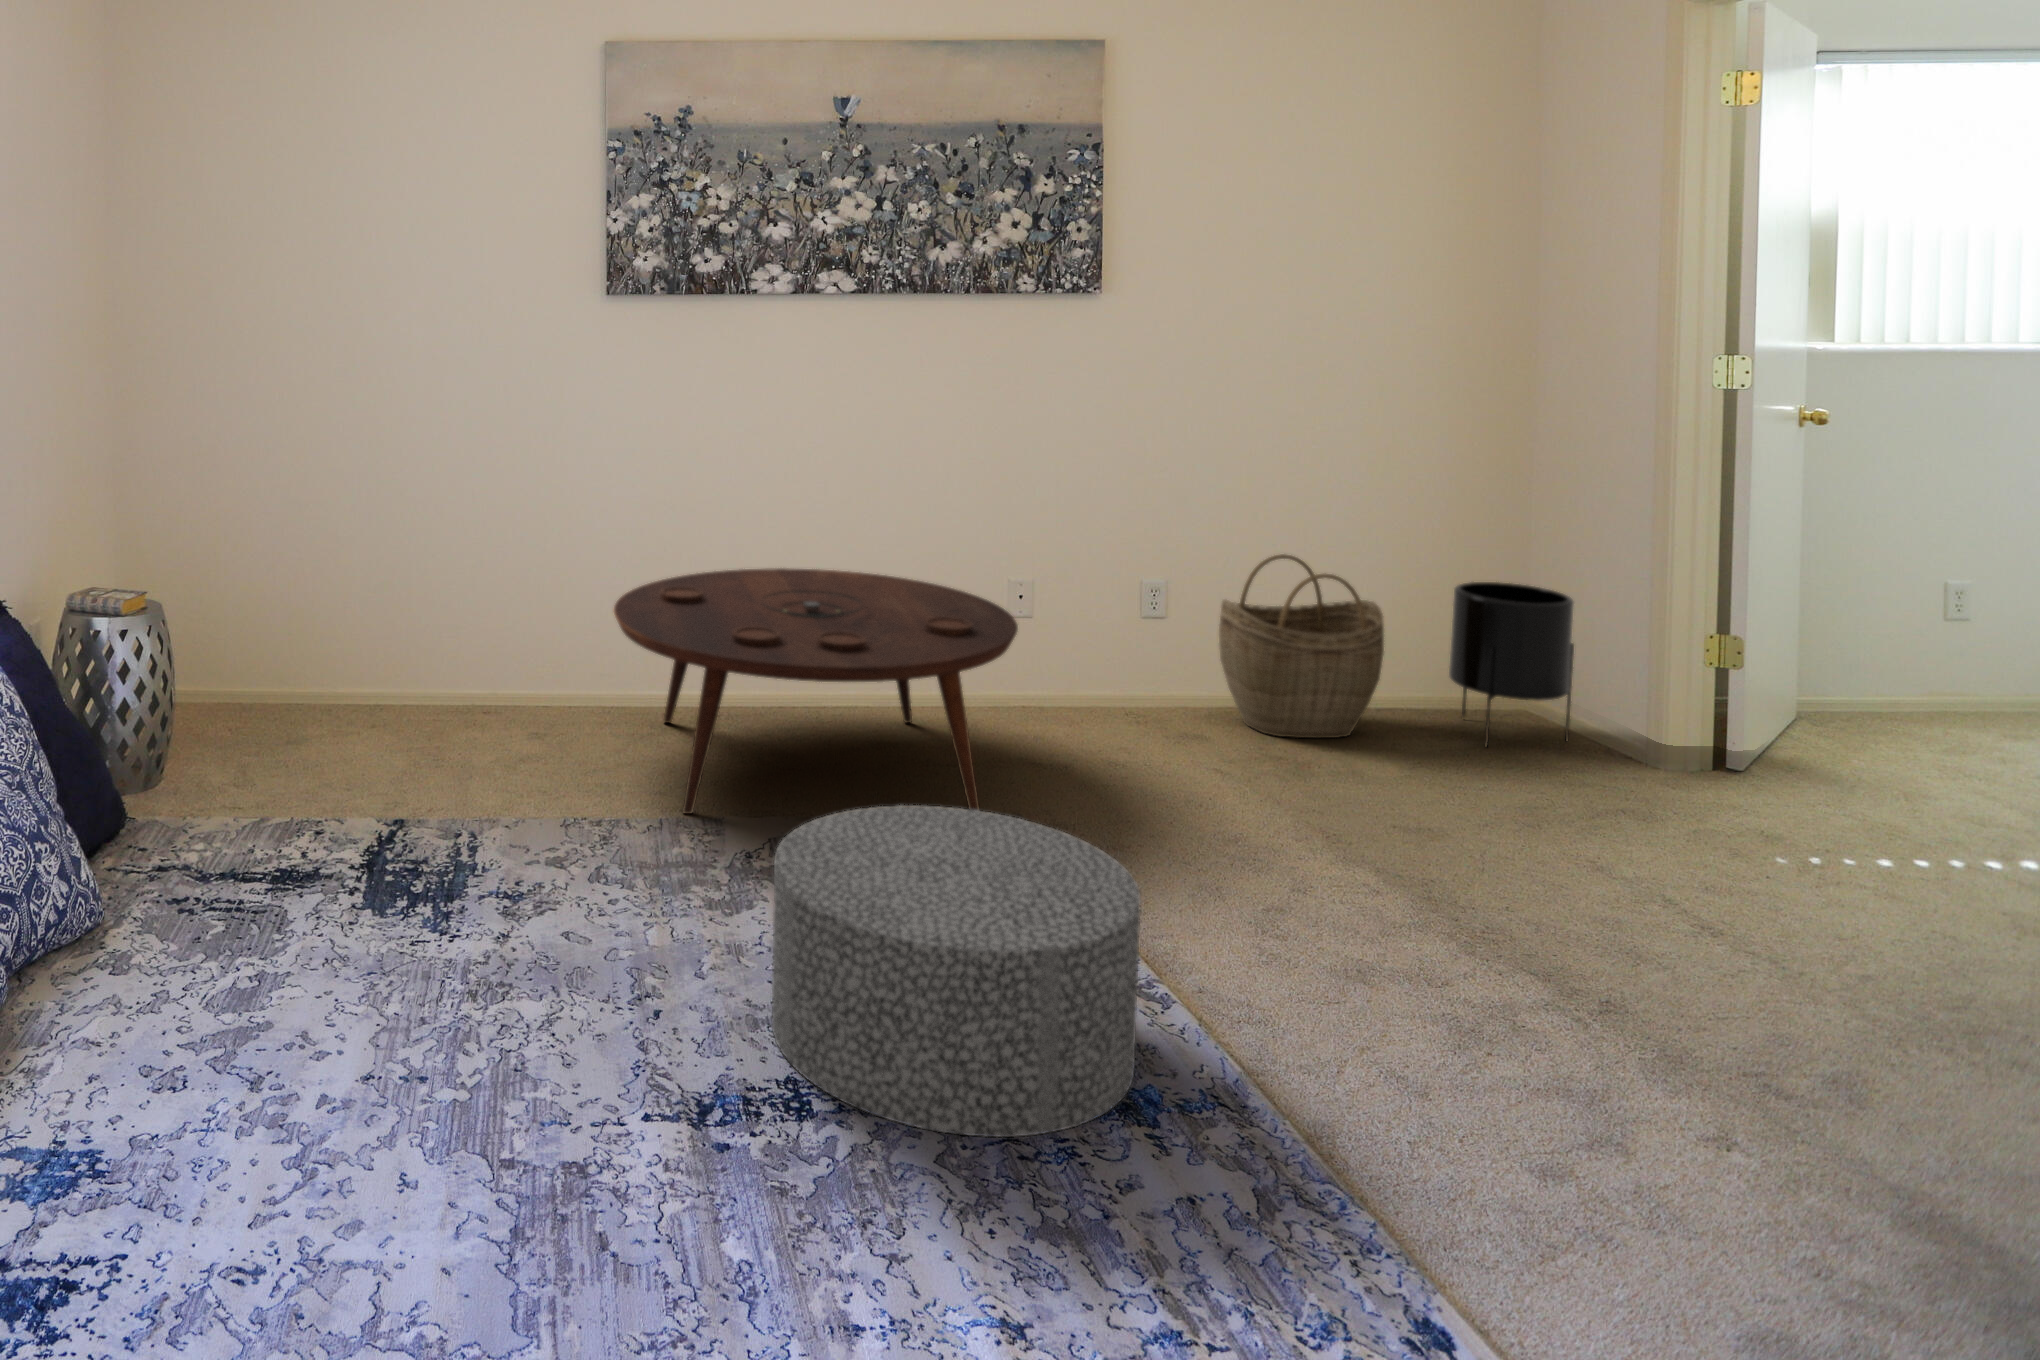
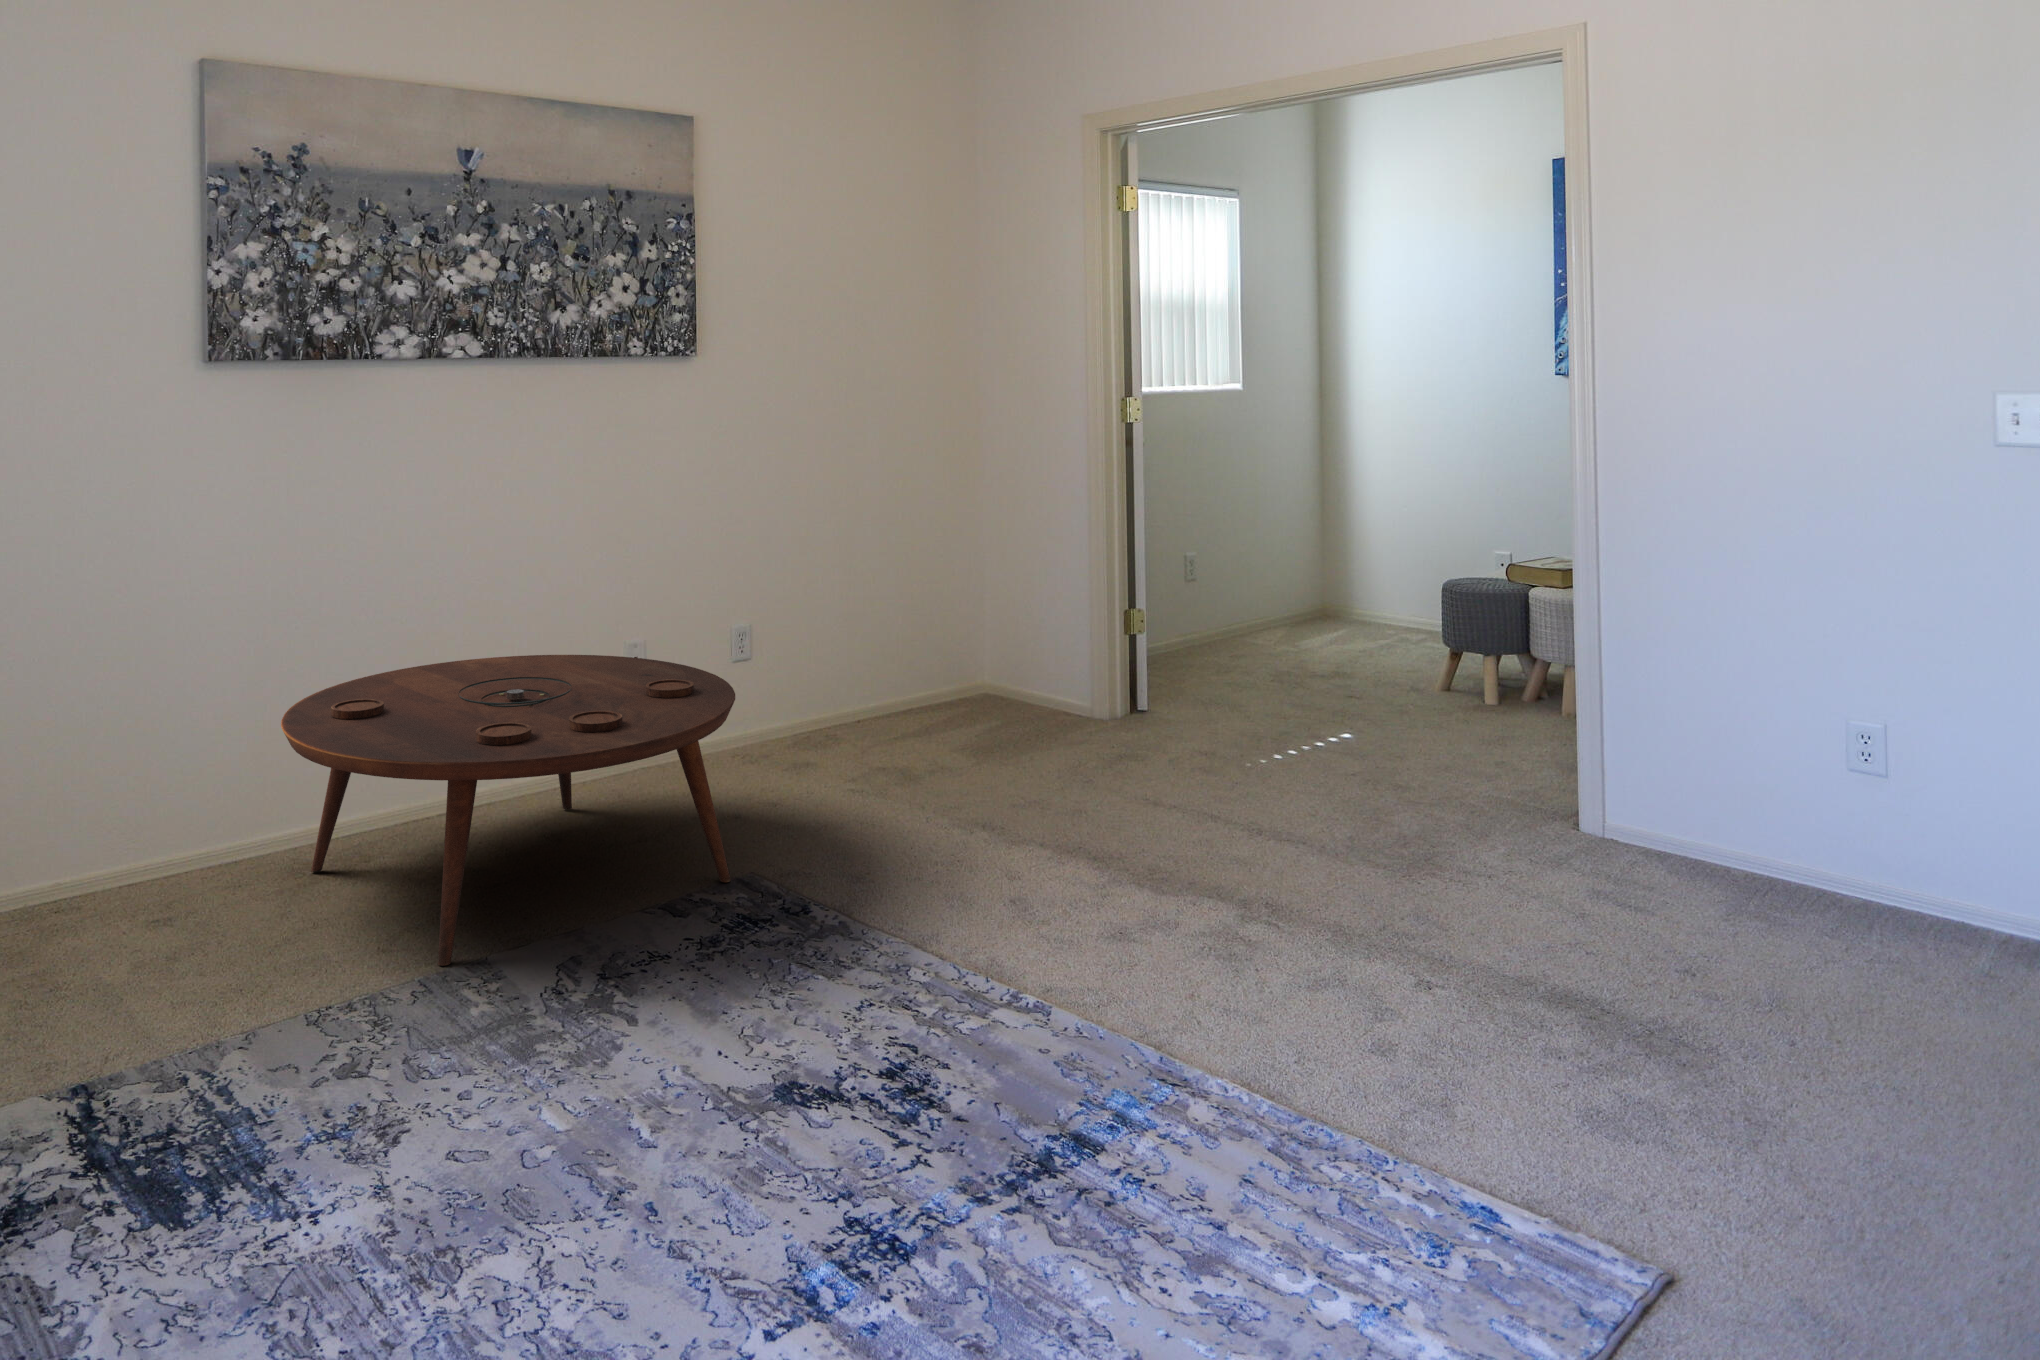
woven basket: present [1219,554,1384,738] -> none [806,585,937,748]
planter: present [1449,582,1574,746] -> none [963,586,1048,724]
ottoman: present [772,805,1141,1137] -> none [754,853,1146,1224]

